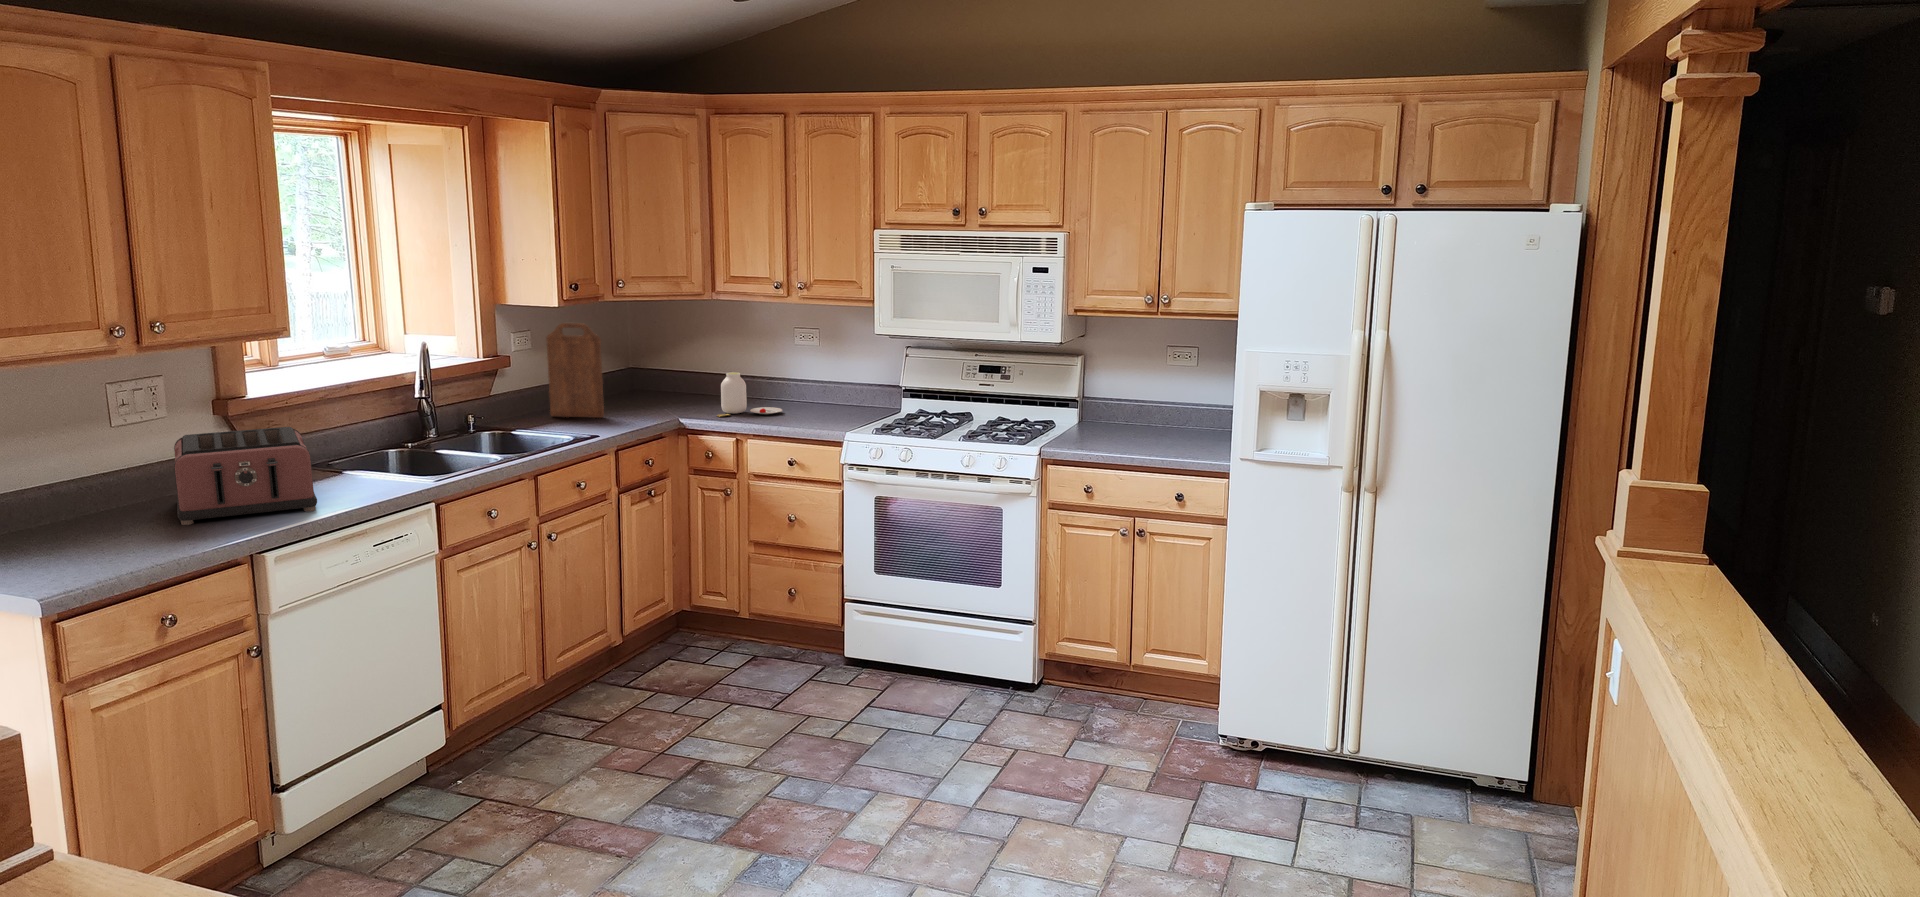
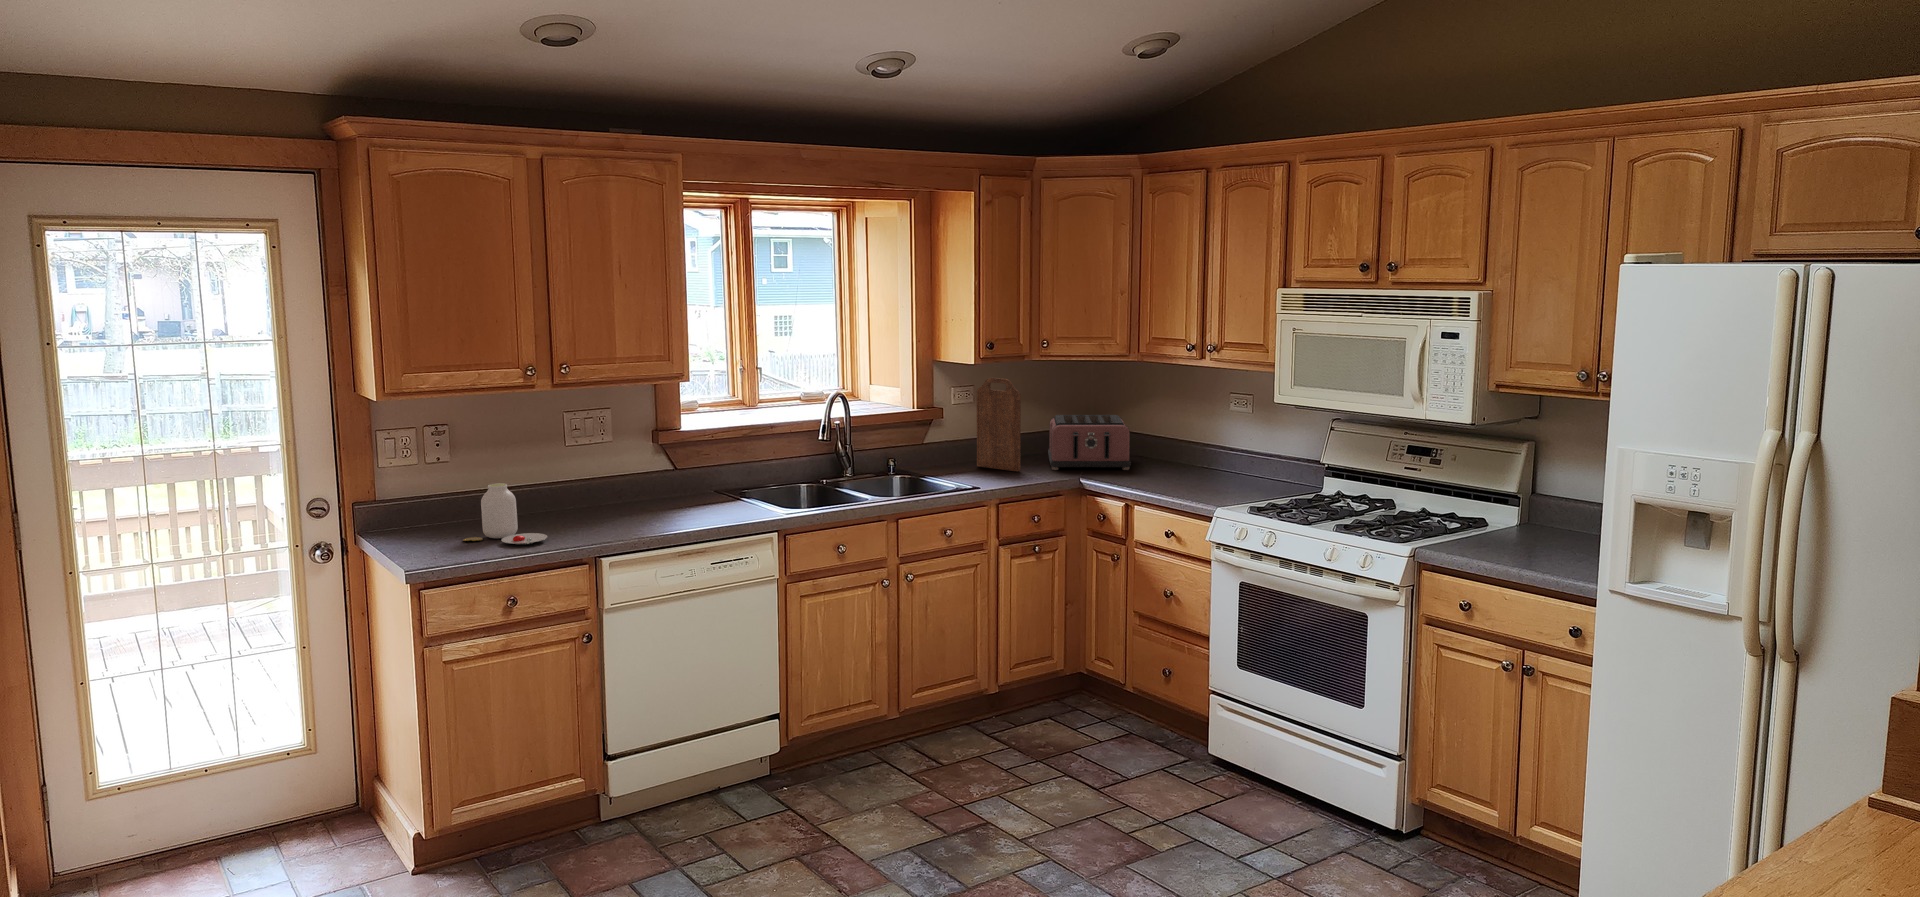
jar: present [717,372,782,417] -> present [463,483,547,544]
toaster: present [174,427,317,525] -> present [1048,415,1131,470]

